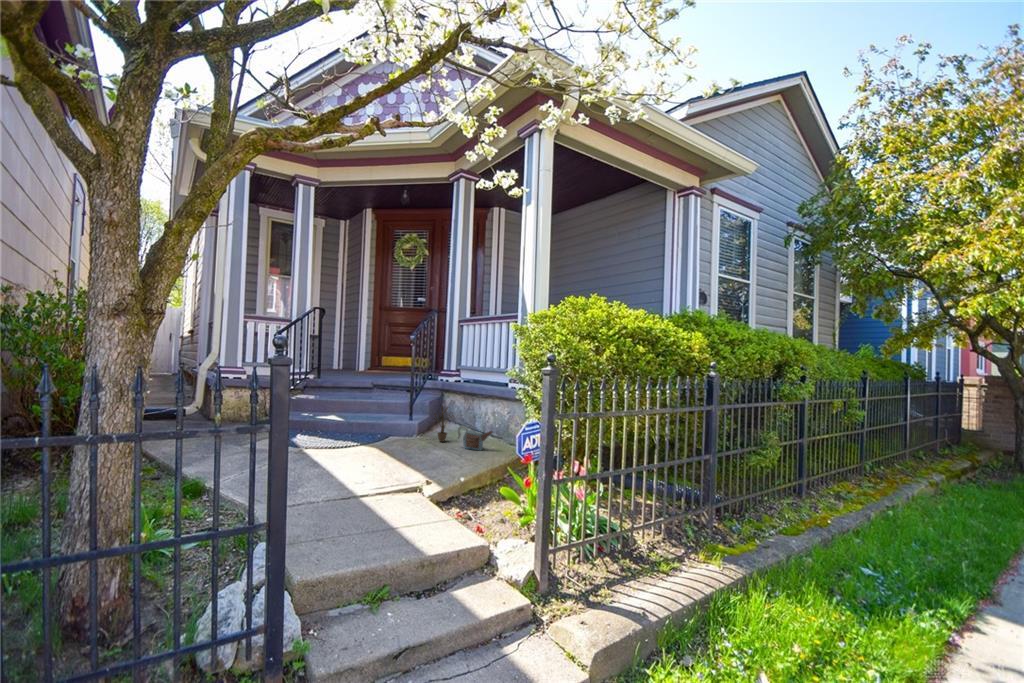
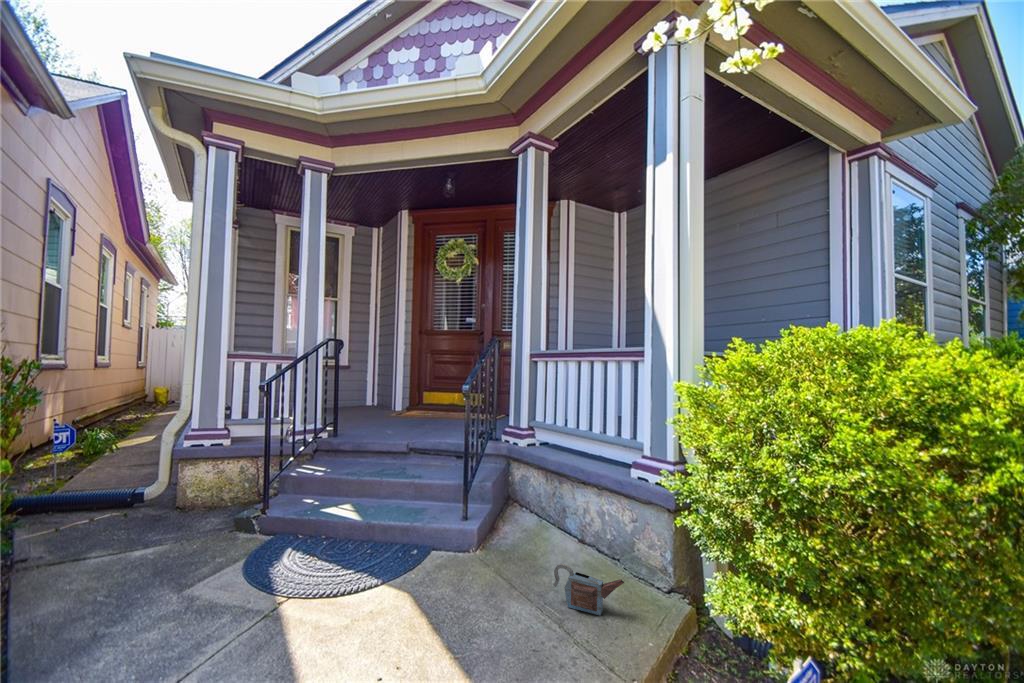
decorative plant: present [430,406,454,442] -> none [495,515,542,579]

